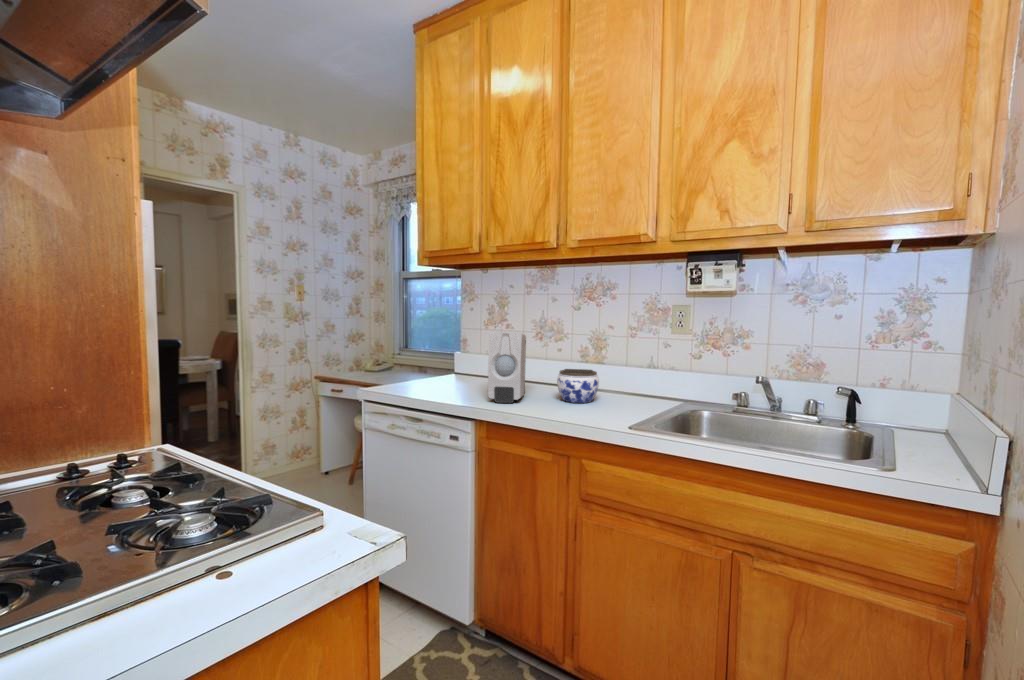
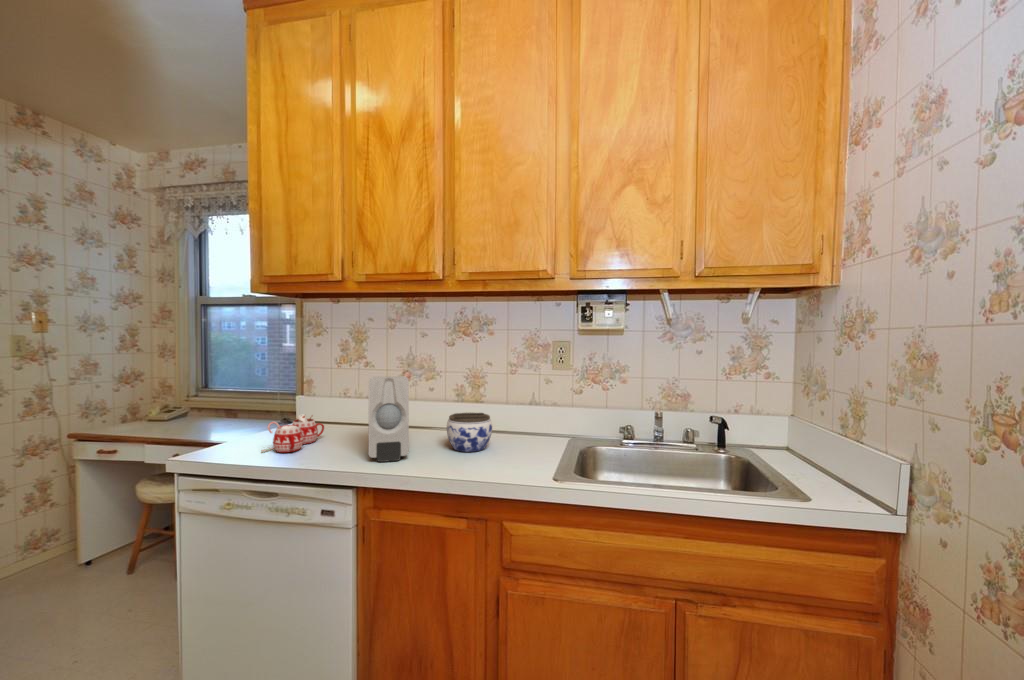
mug: none [417,364,466,391] -> present [261,414,324,453]

